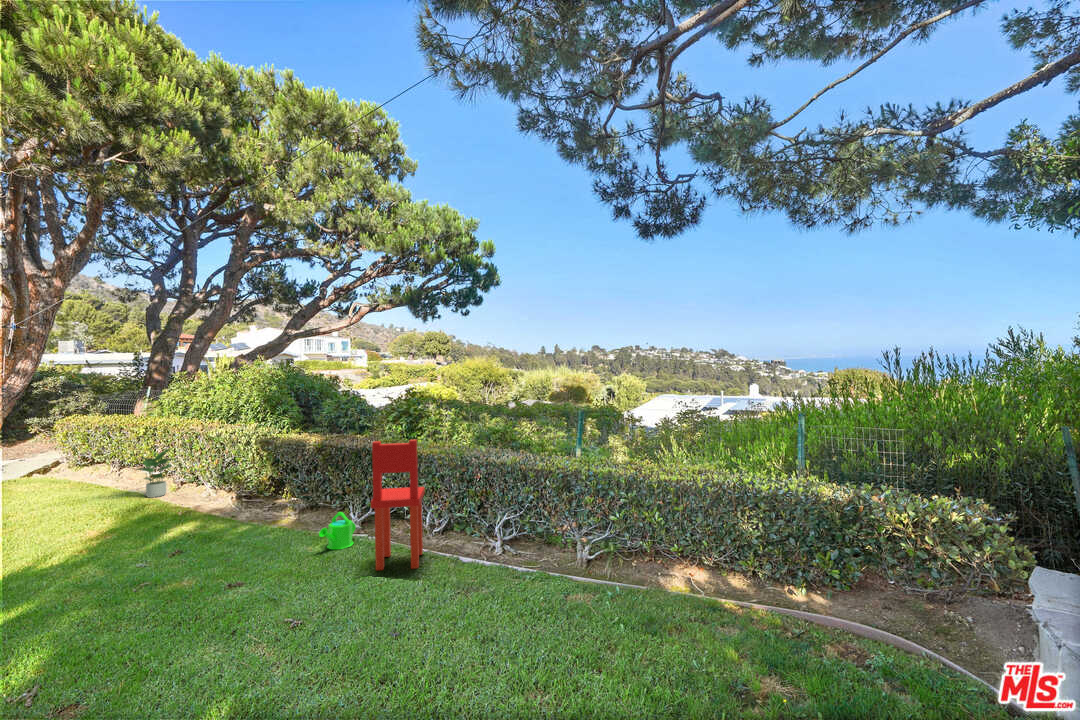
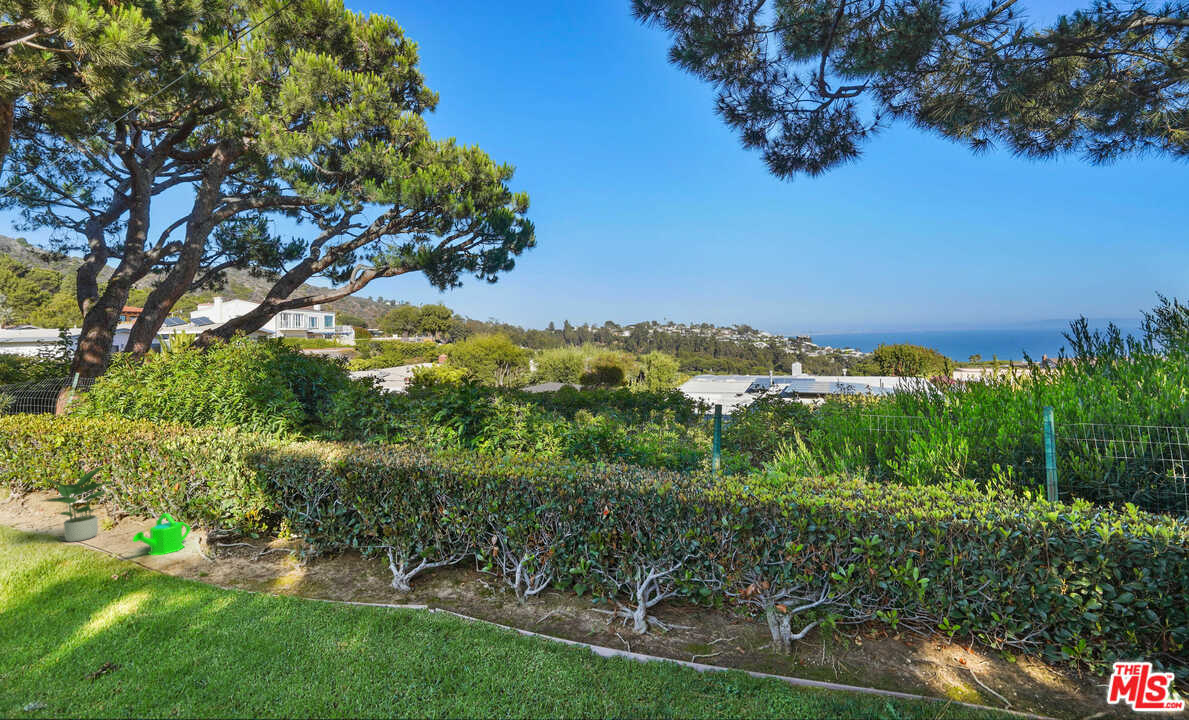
chair: present [371,440,425,570] -> none [459,470,541,694]
watering can: present [319,512,356,549] -> present [133,513,191,555]

